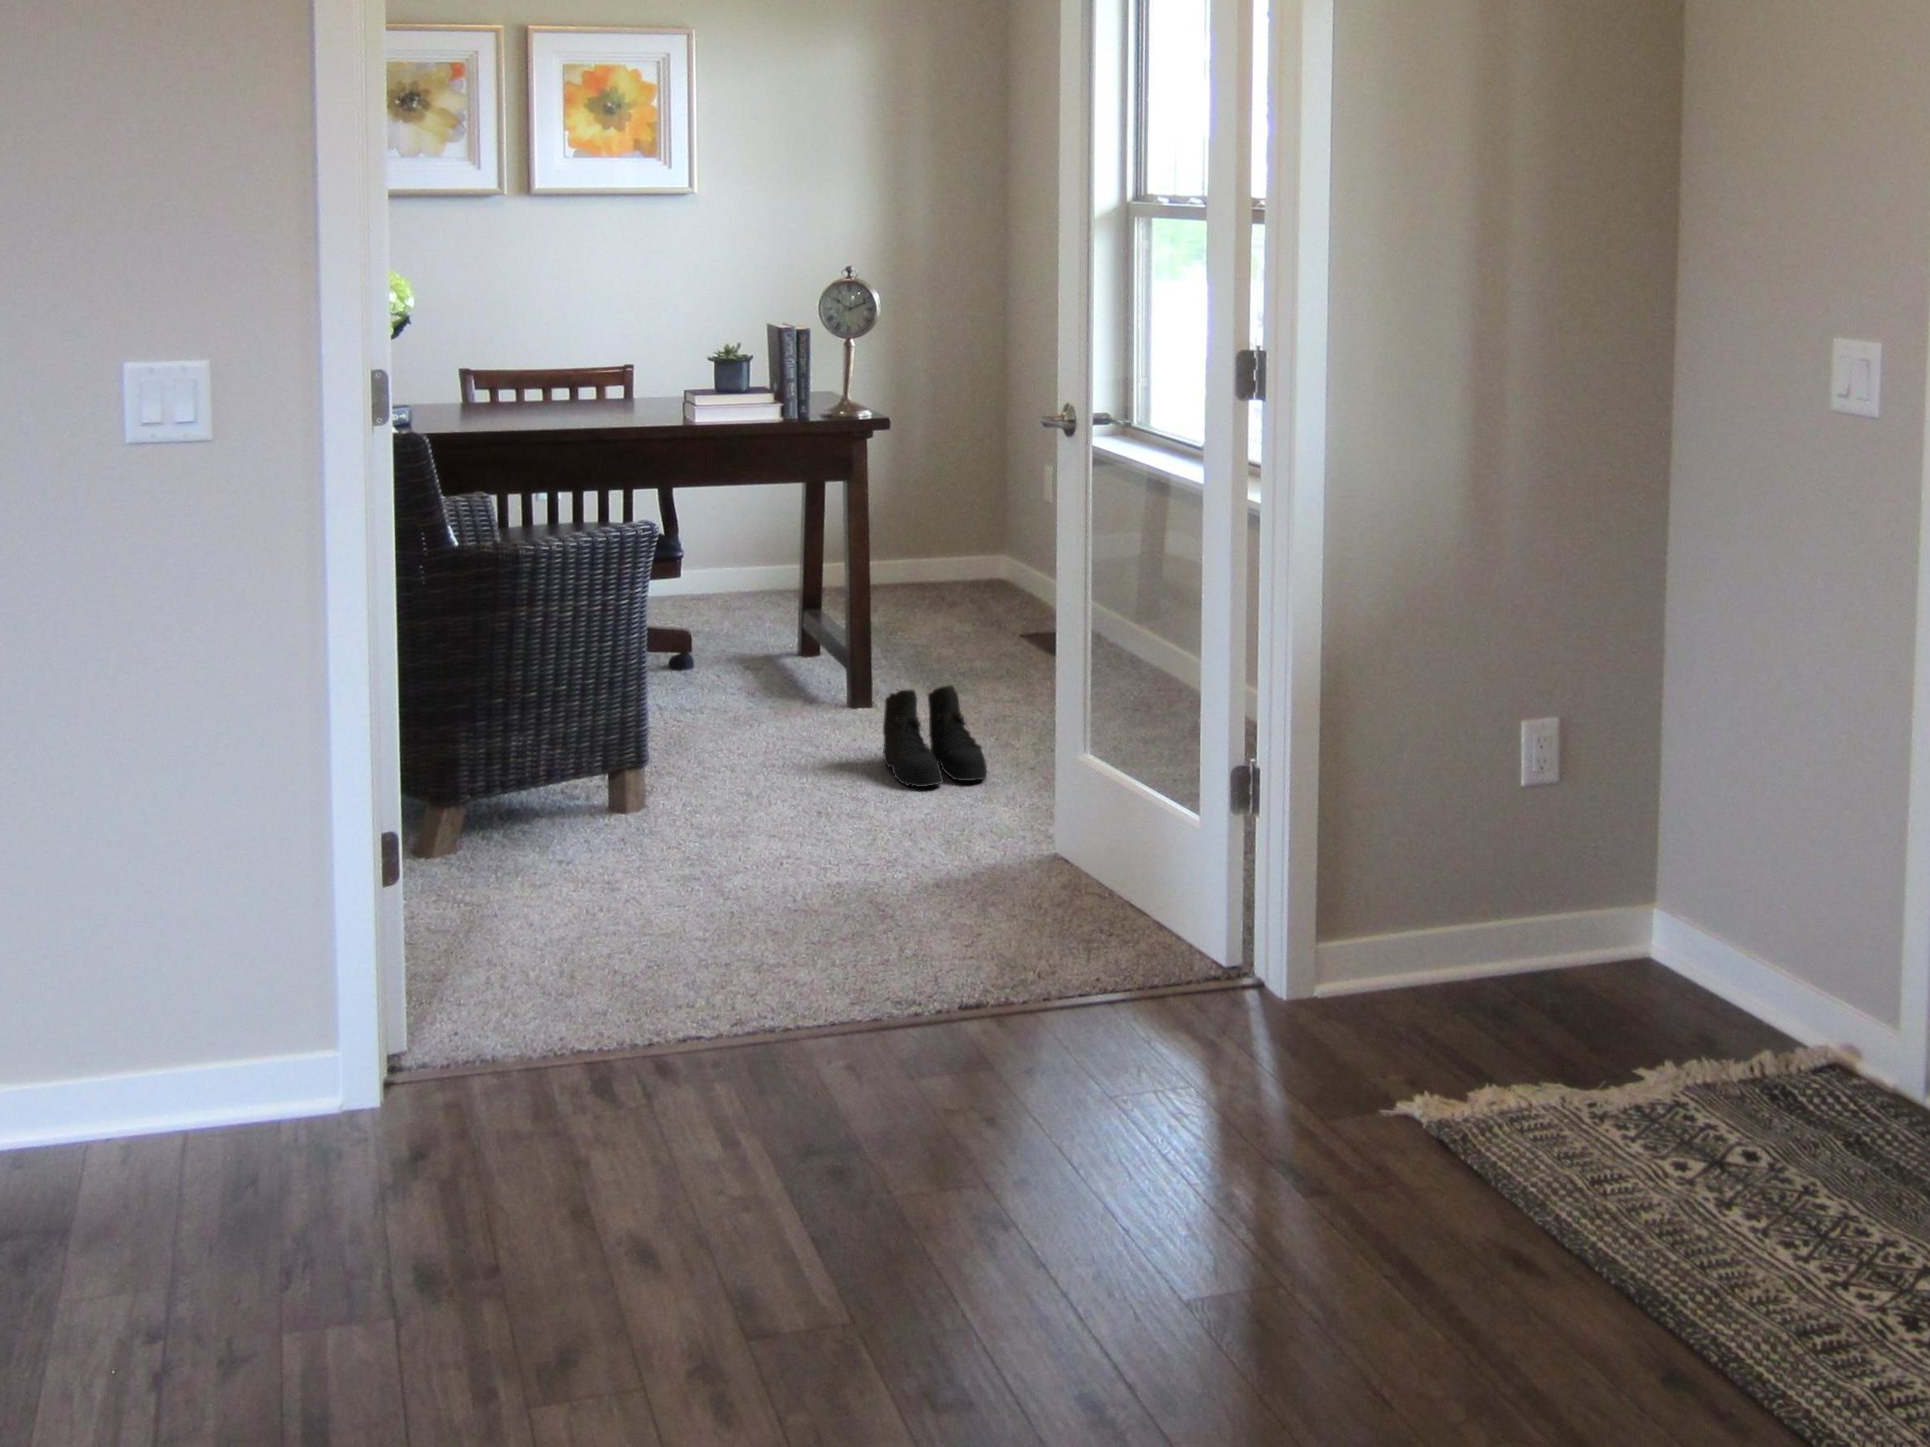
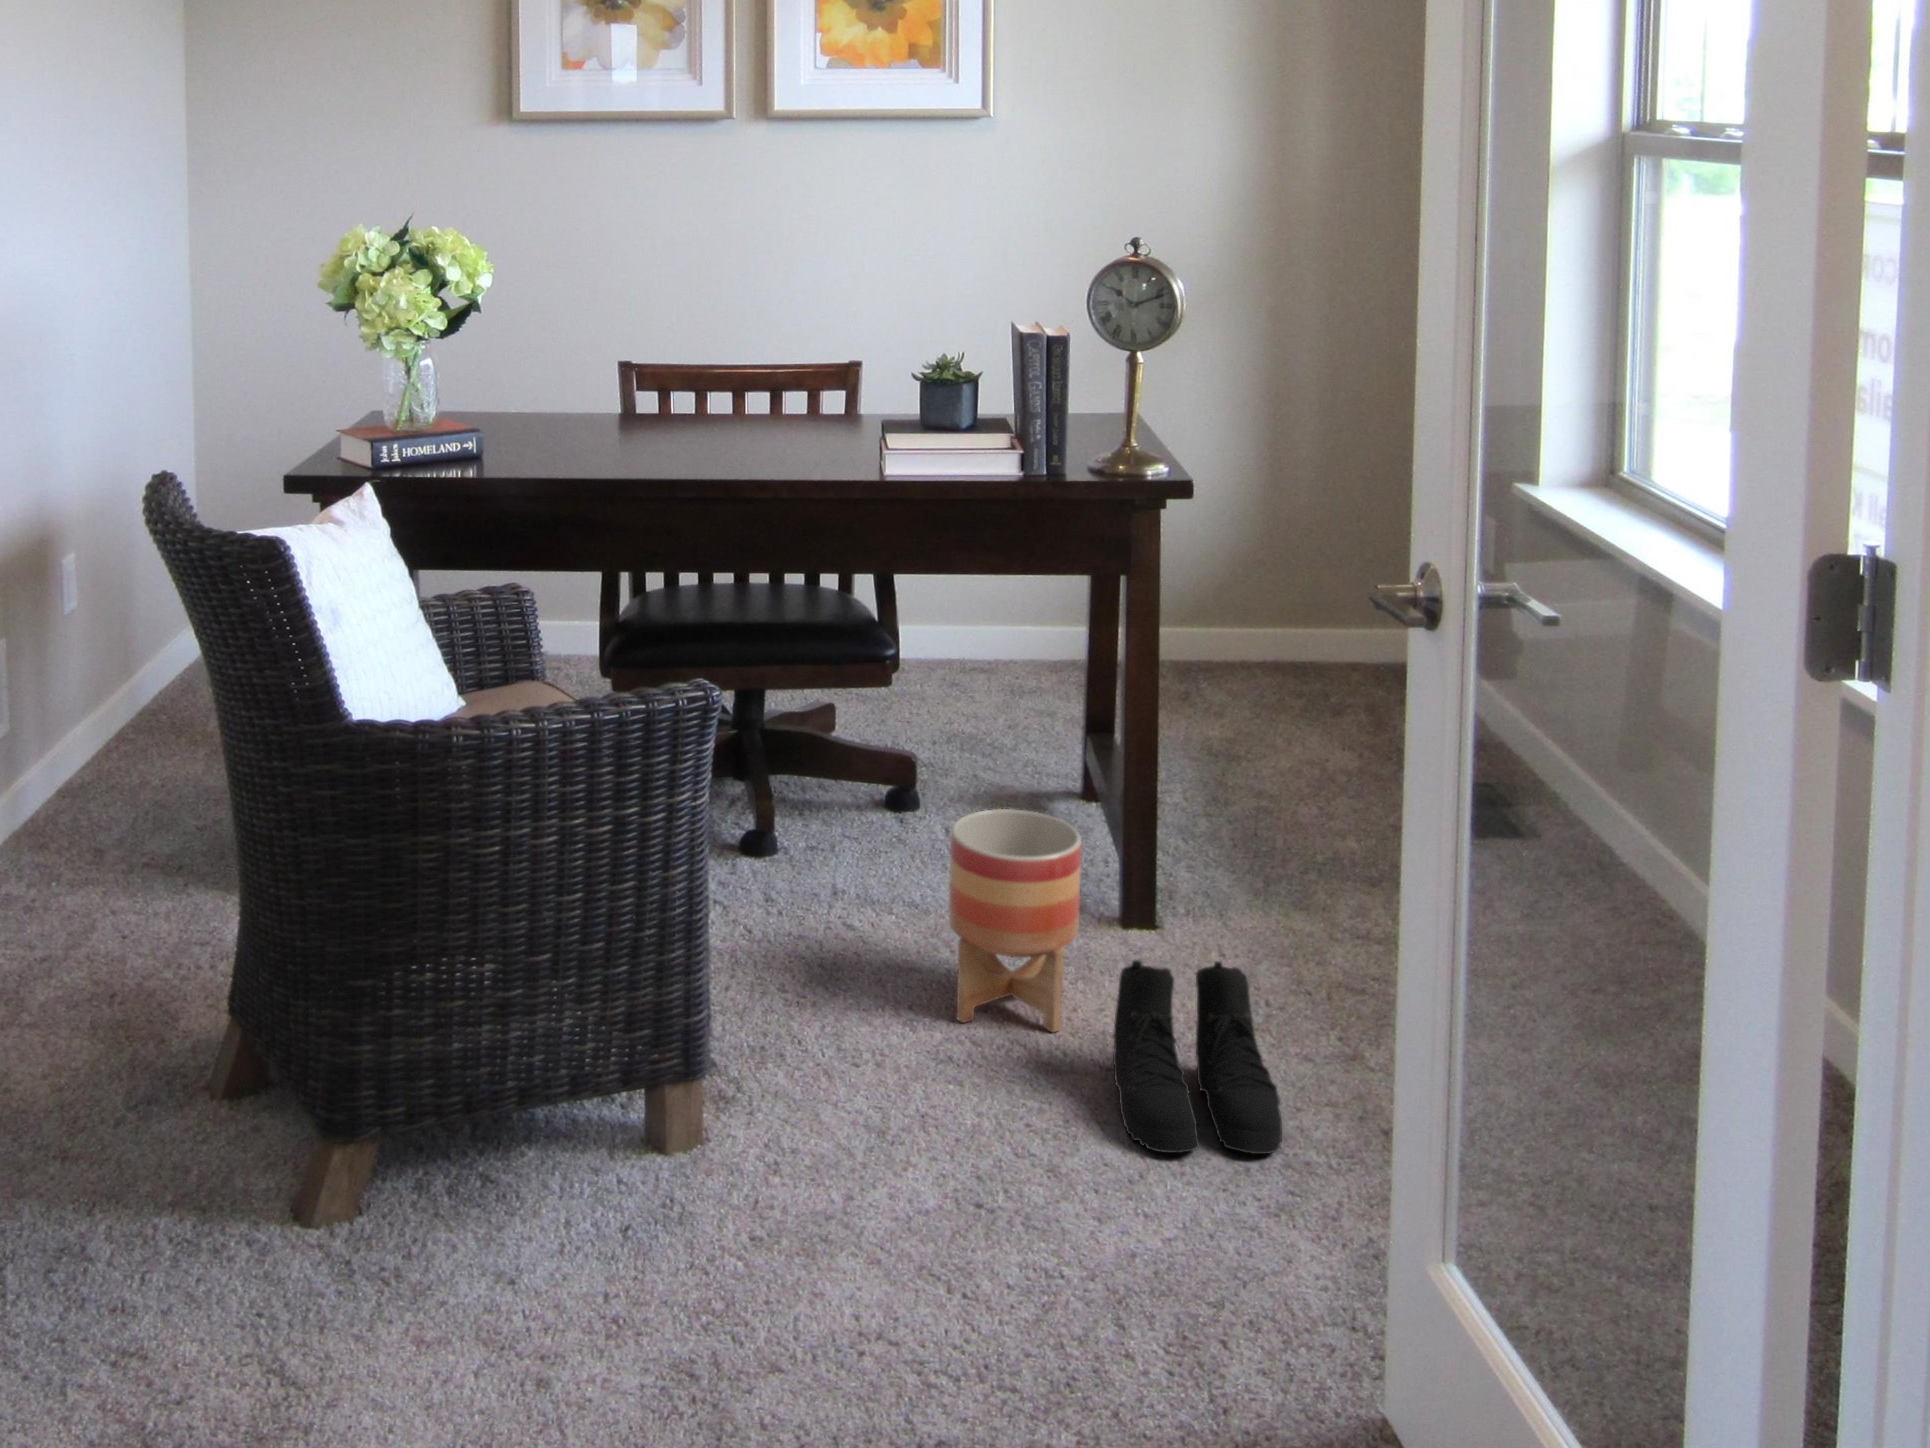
planter: none [767,625,848,756] -> present [949,809,1082,1032]

